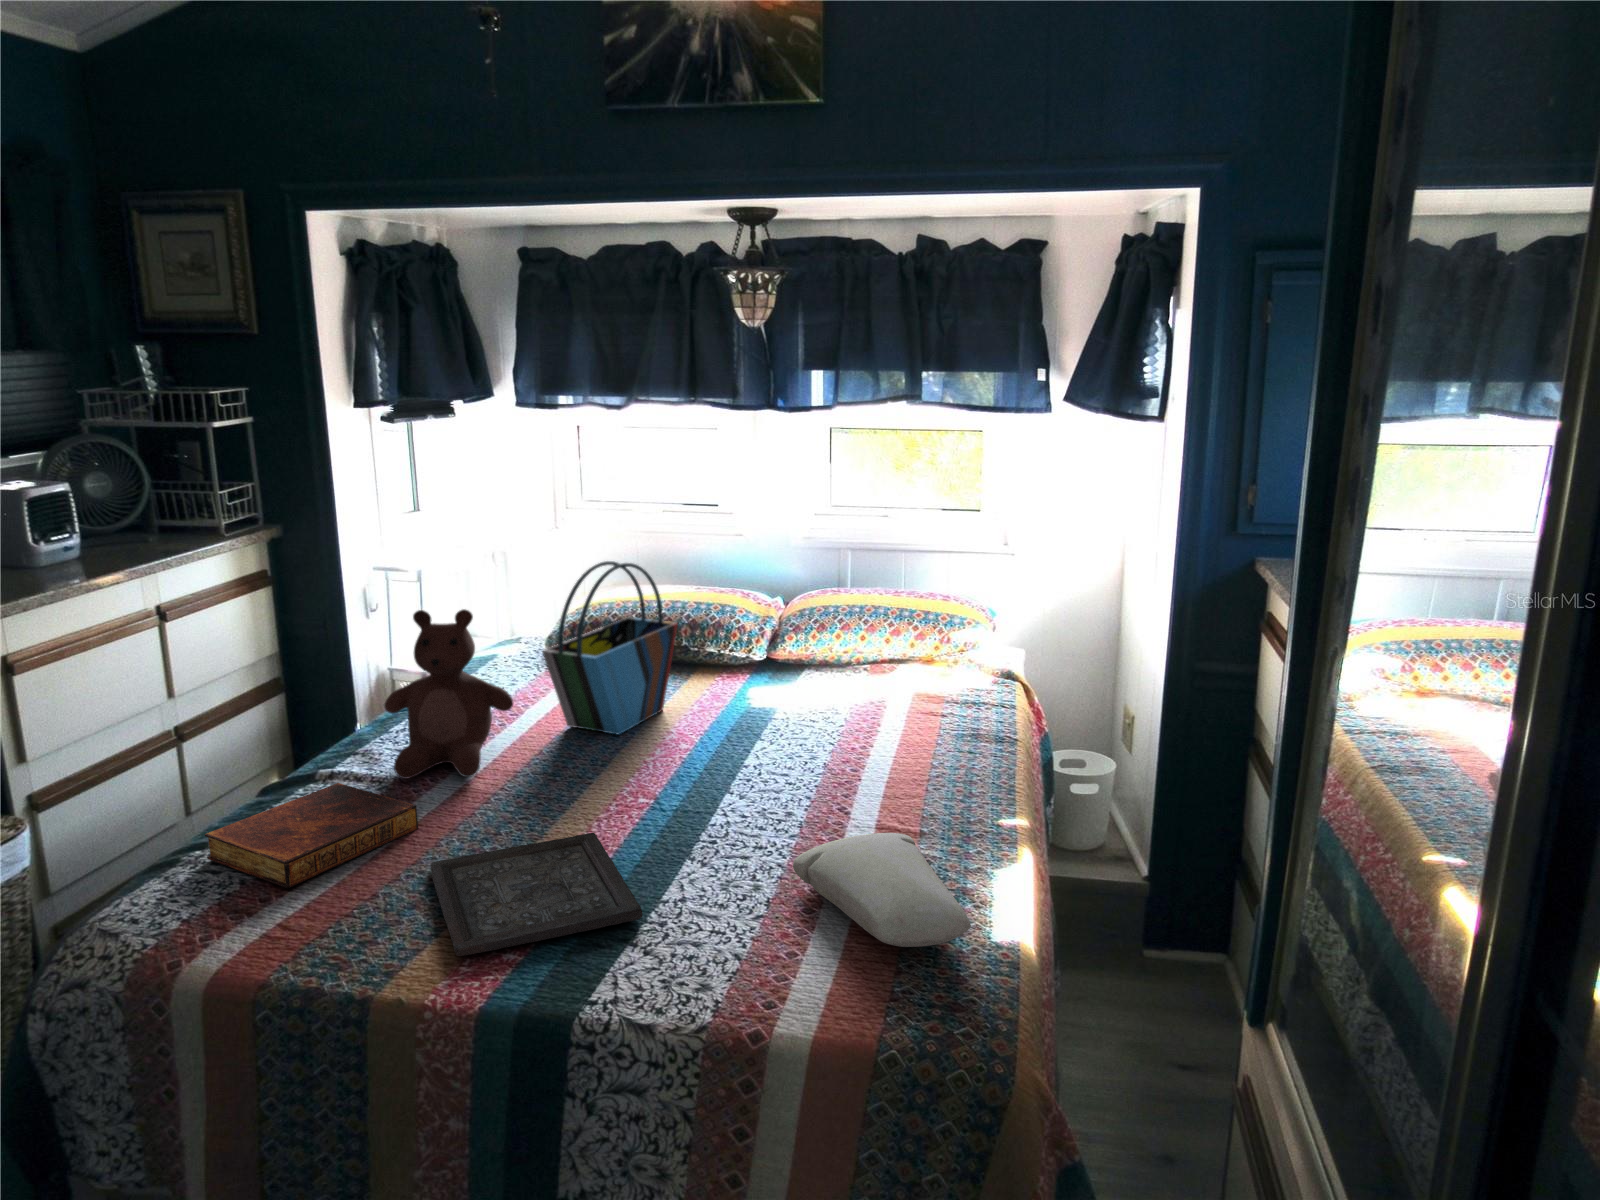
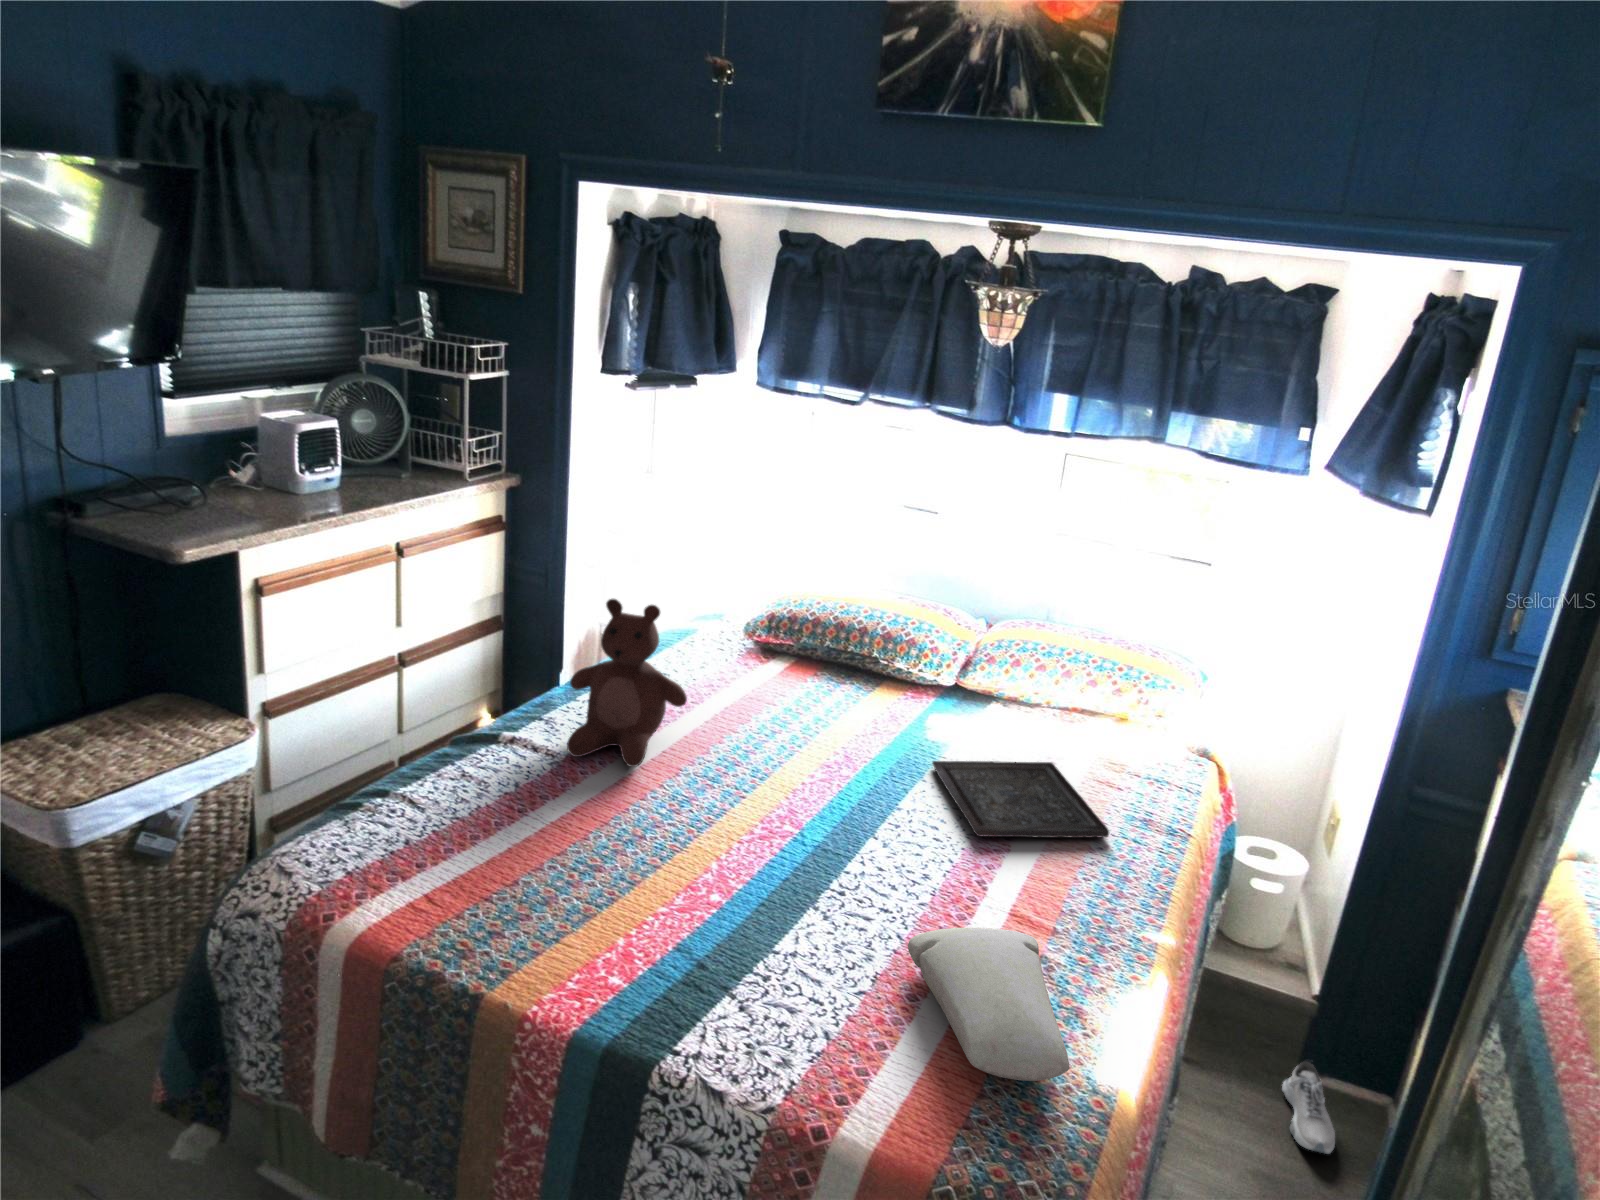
tote bag: present [542,561,678,735] -> none [722,572,864,746]
book: present [205,783,418,888] -> none [386,752,574,857]
tray: present [431,833,643,956] -> present [933,761,1109,838]
shoe: none [1133,932,1189,1010] -> present [1282,1059,1335,1154]

